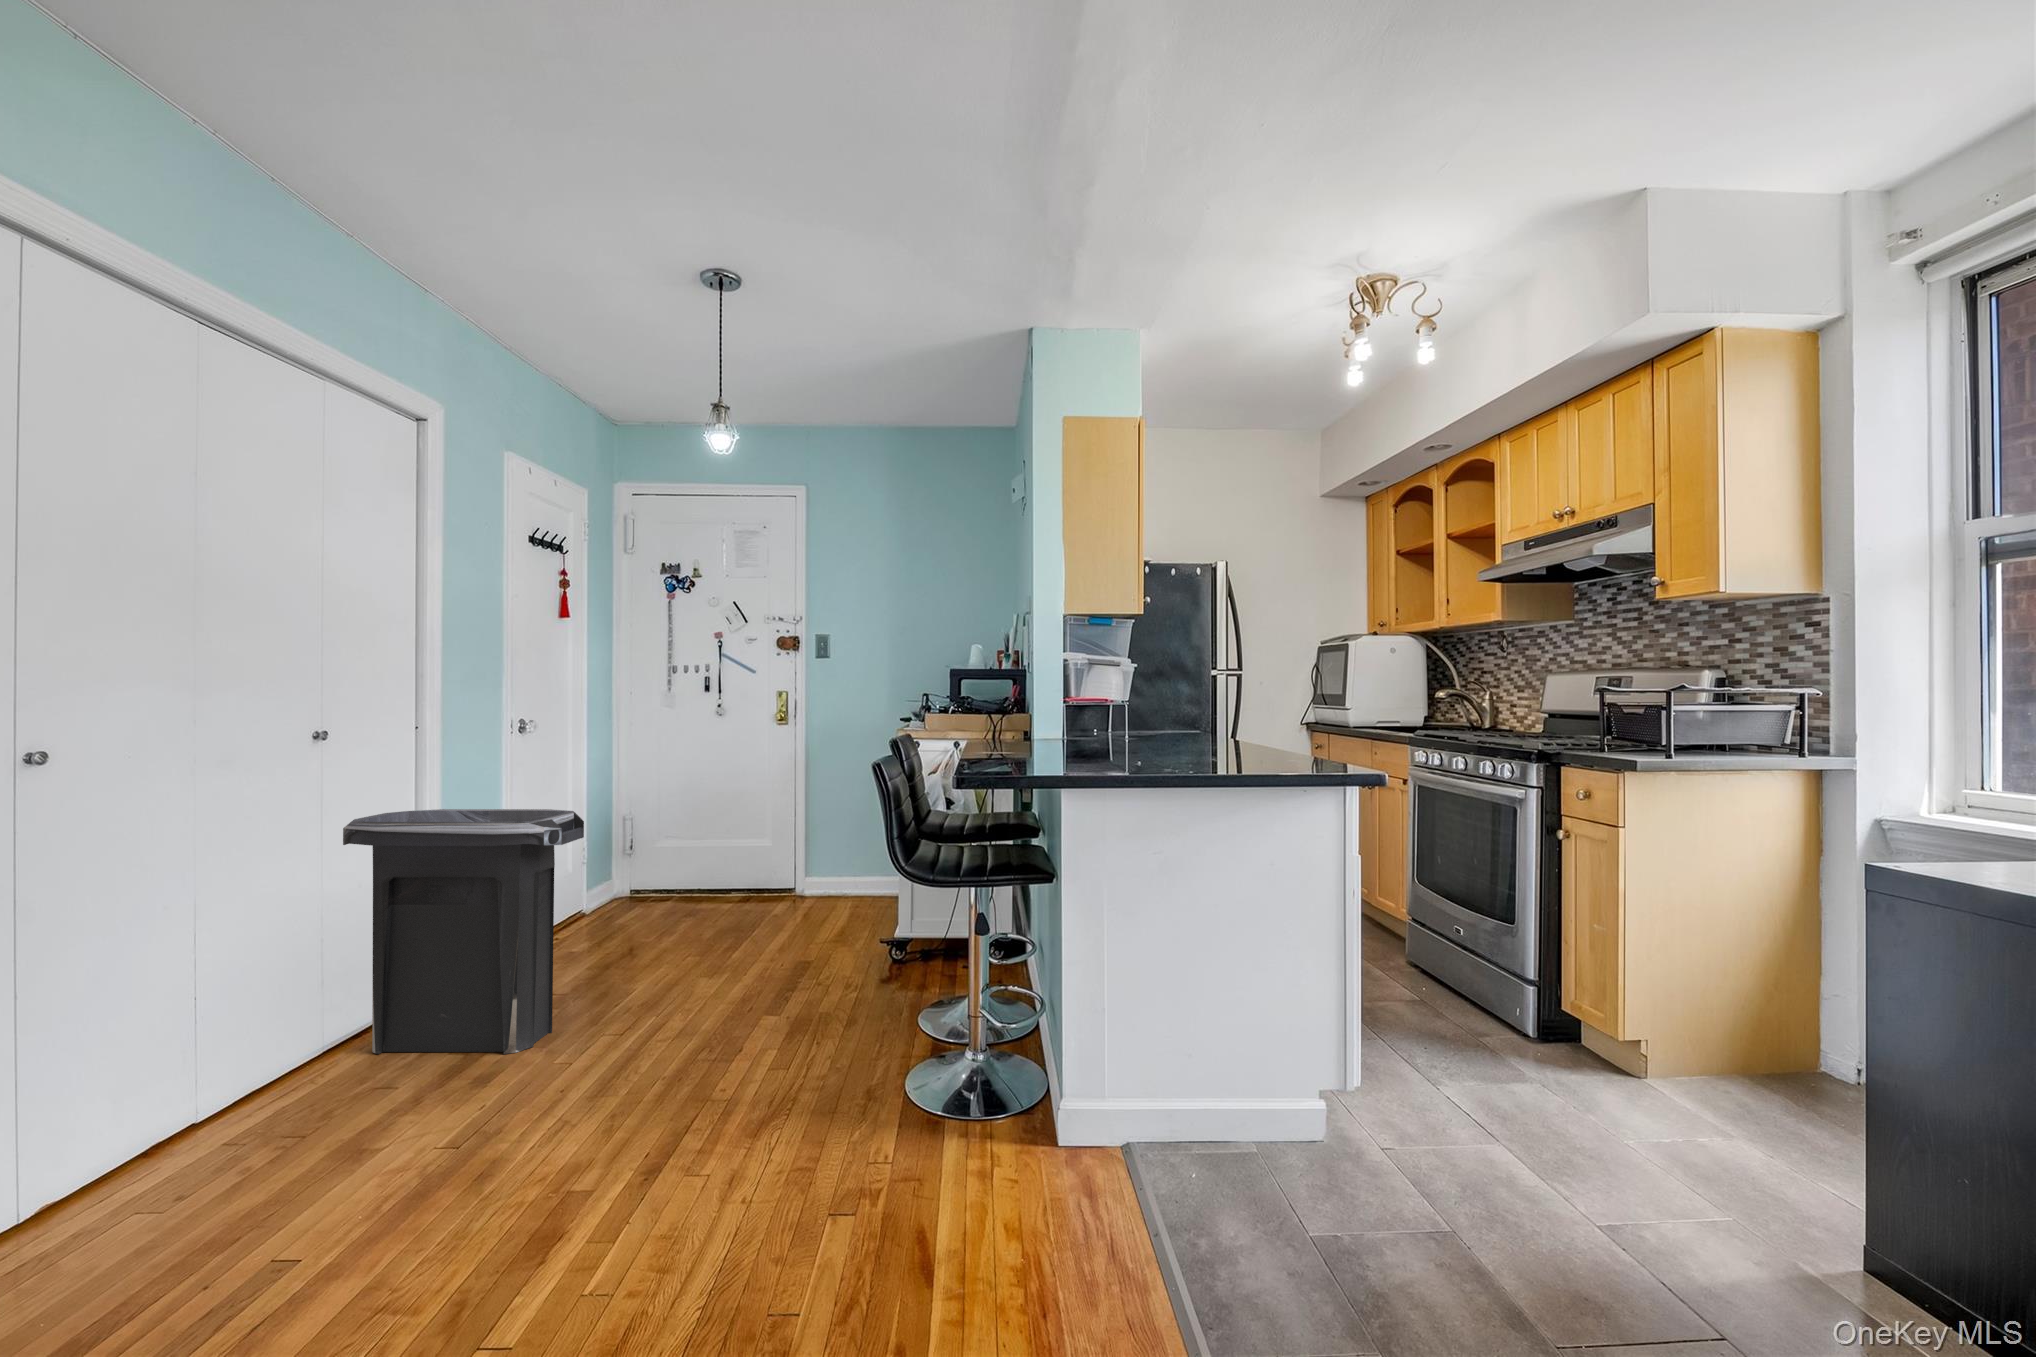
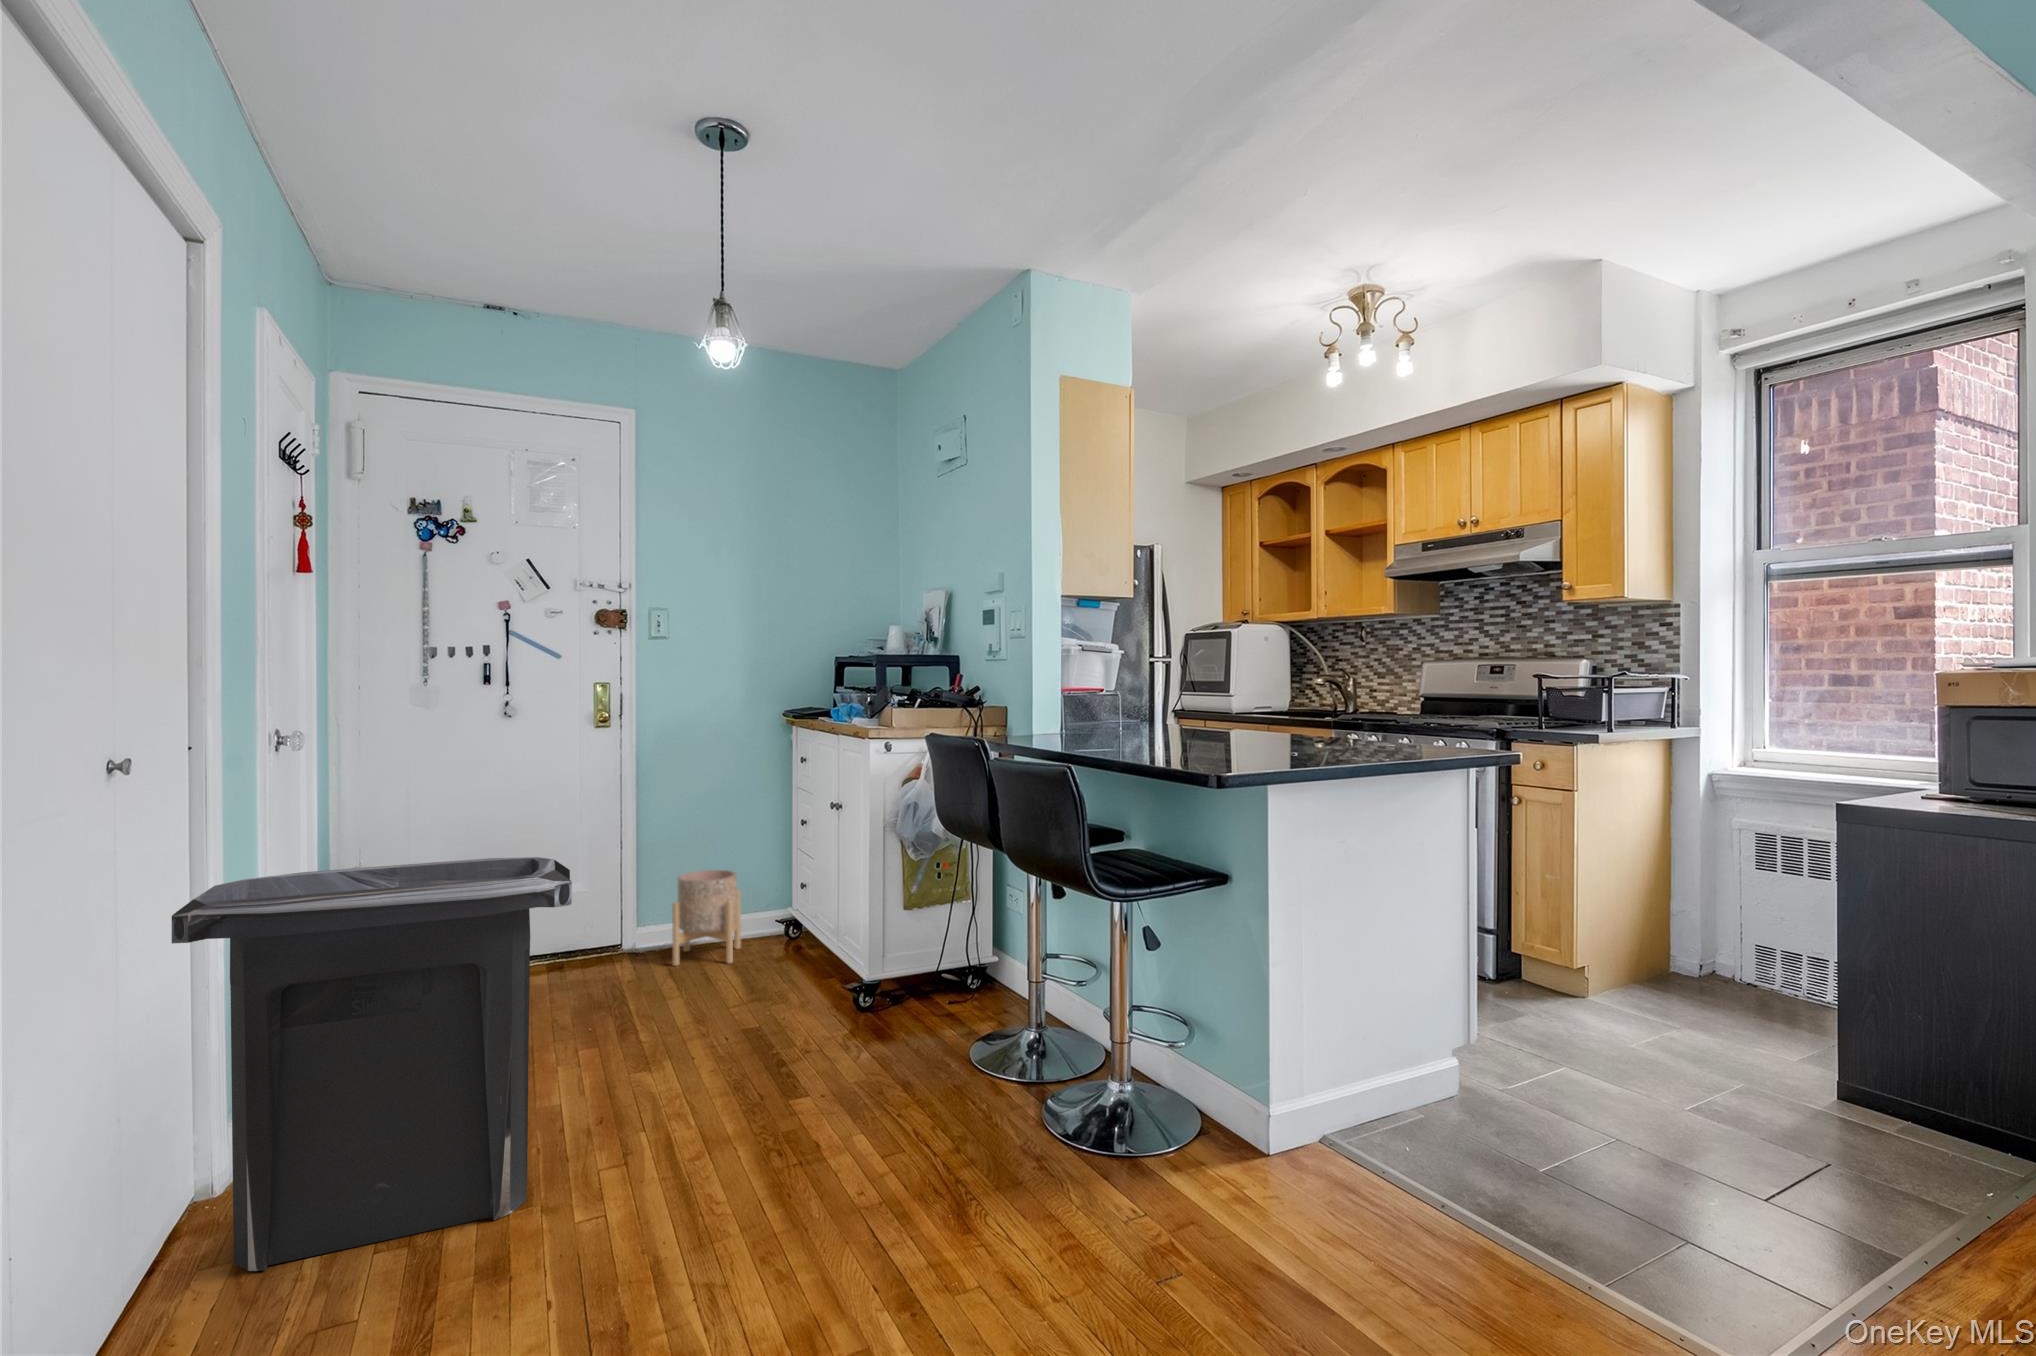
planter: none [814,837,874,911] -> present [672,870,741,966]

